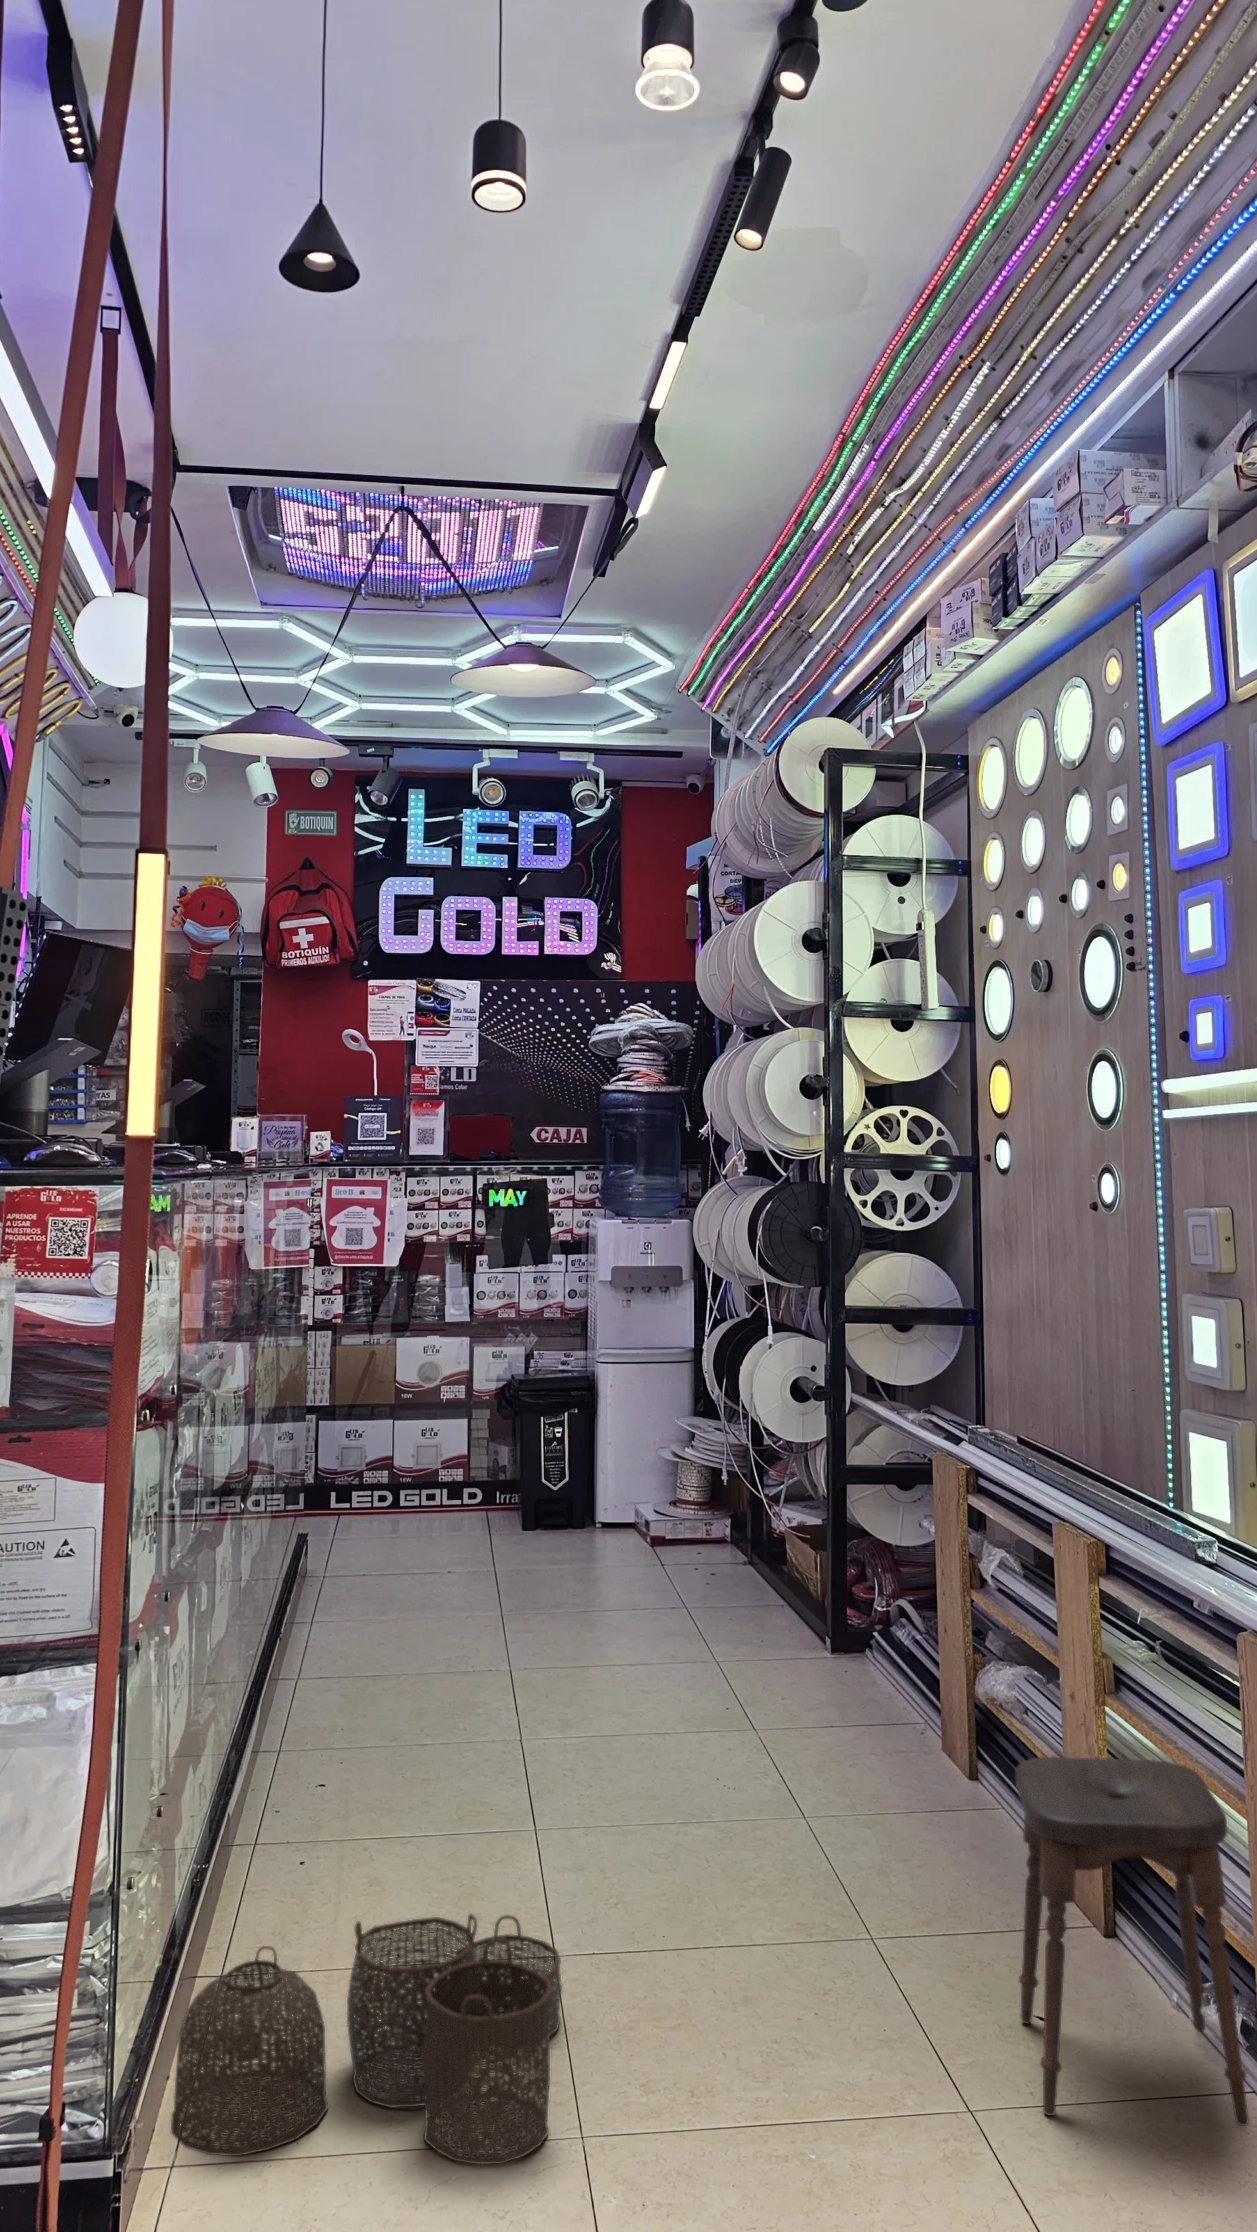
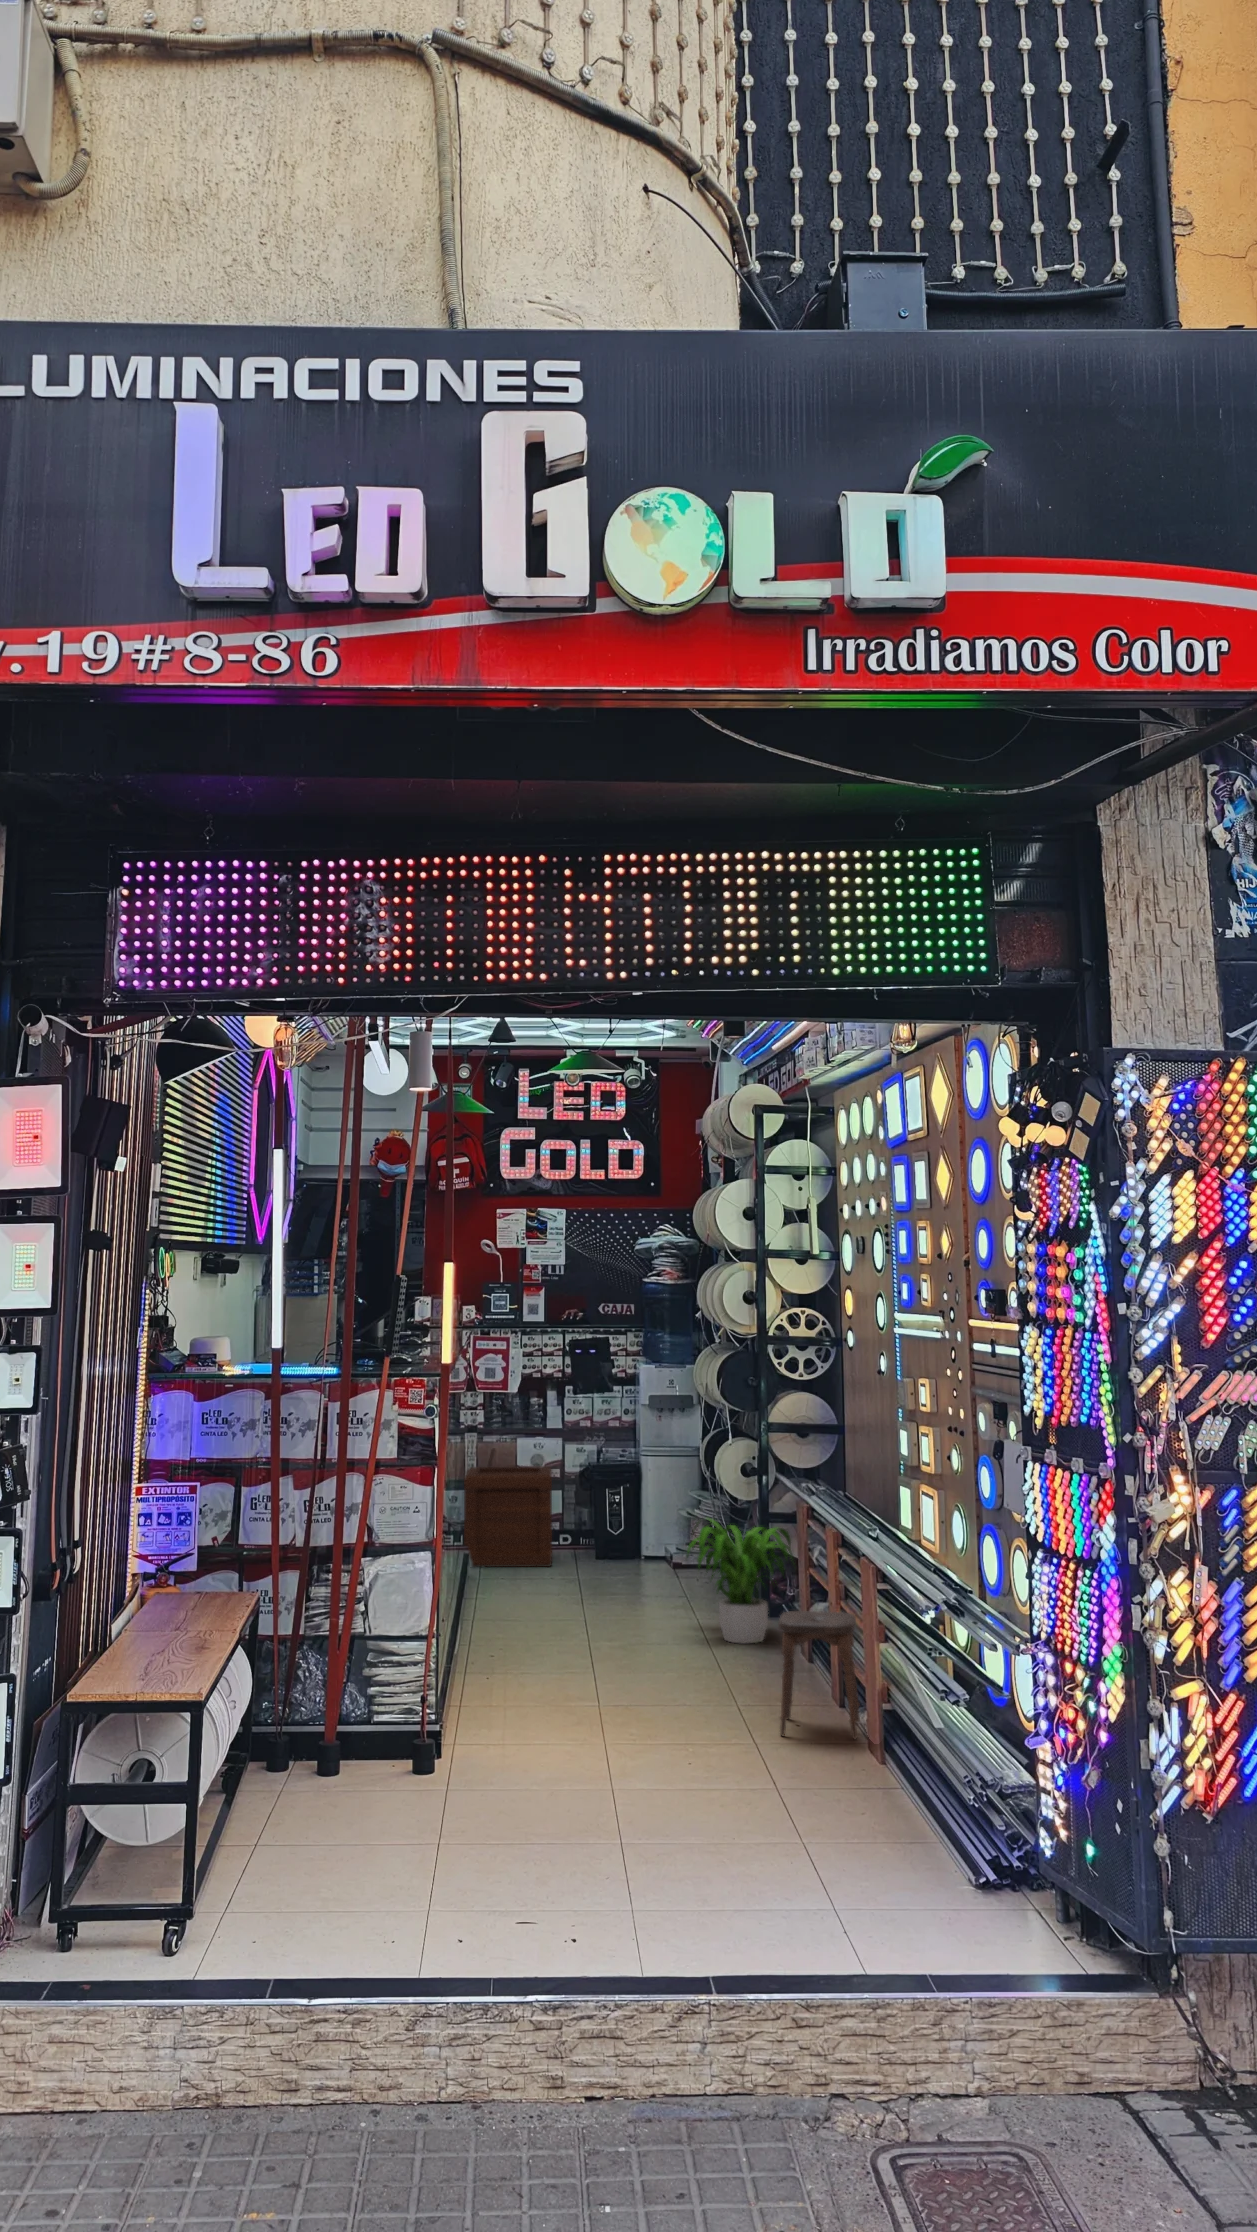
wooden crate: none [304,1379,451,1545] -> present [464,1466,552,1567]
potted plant: none [708,1484,922,1731] -> present [687,1518,793,1644]
woven basket: present [171,1914,562,2164] -> none [452,1663,599,1739]

